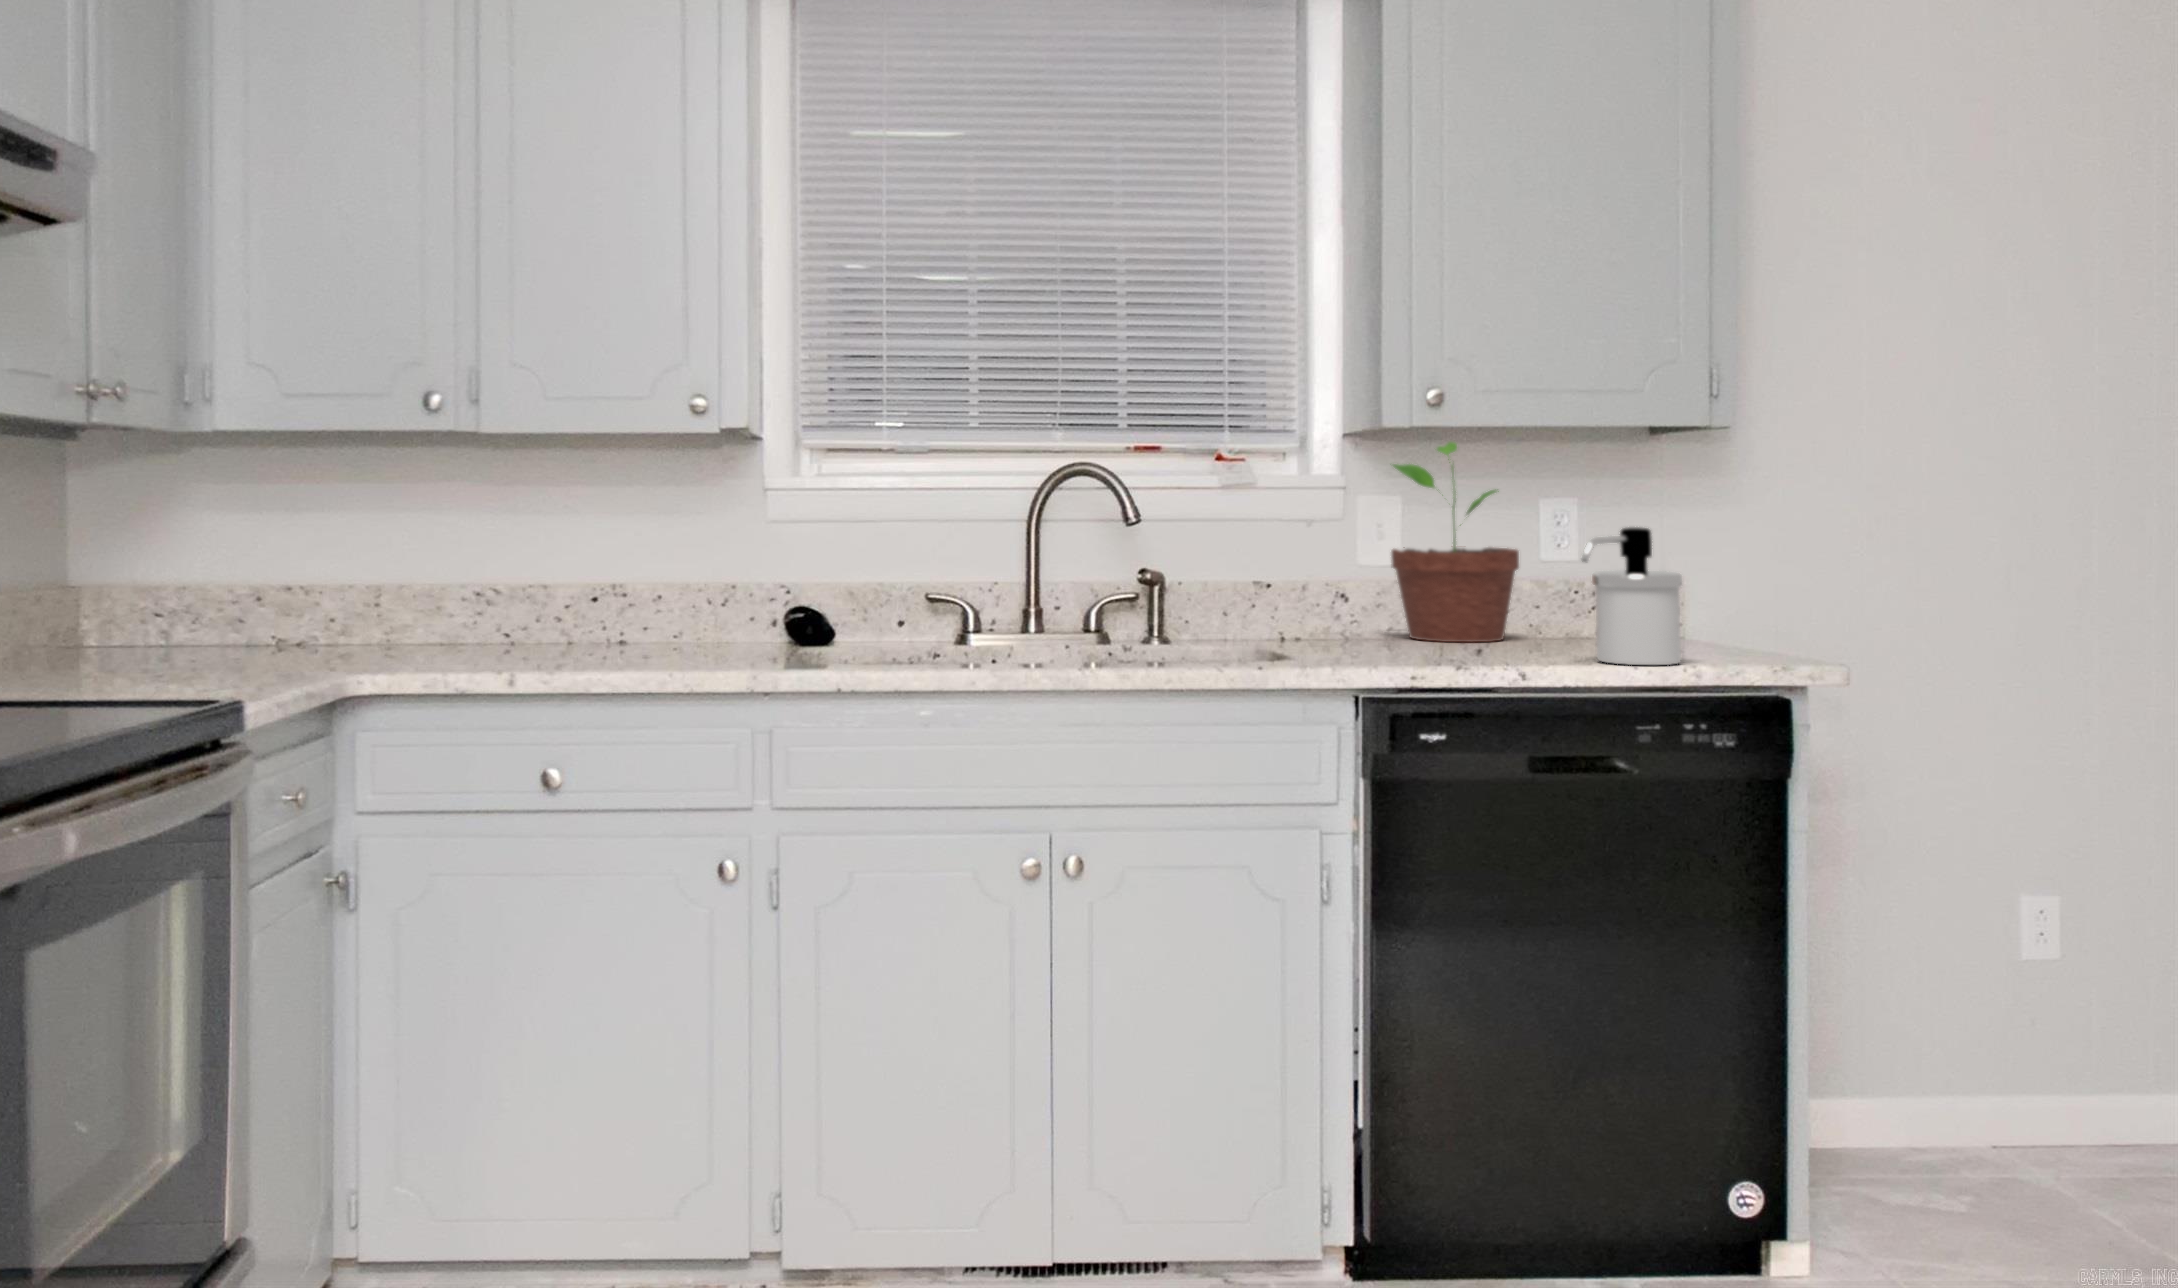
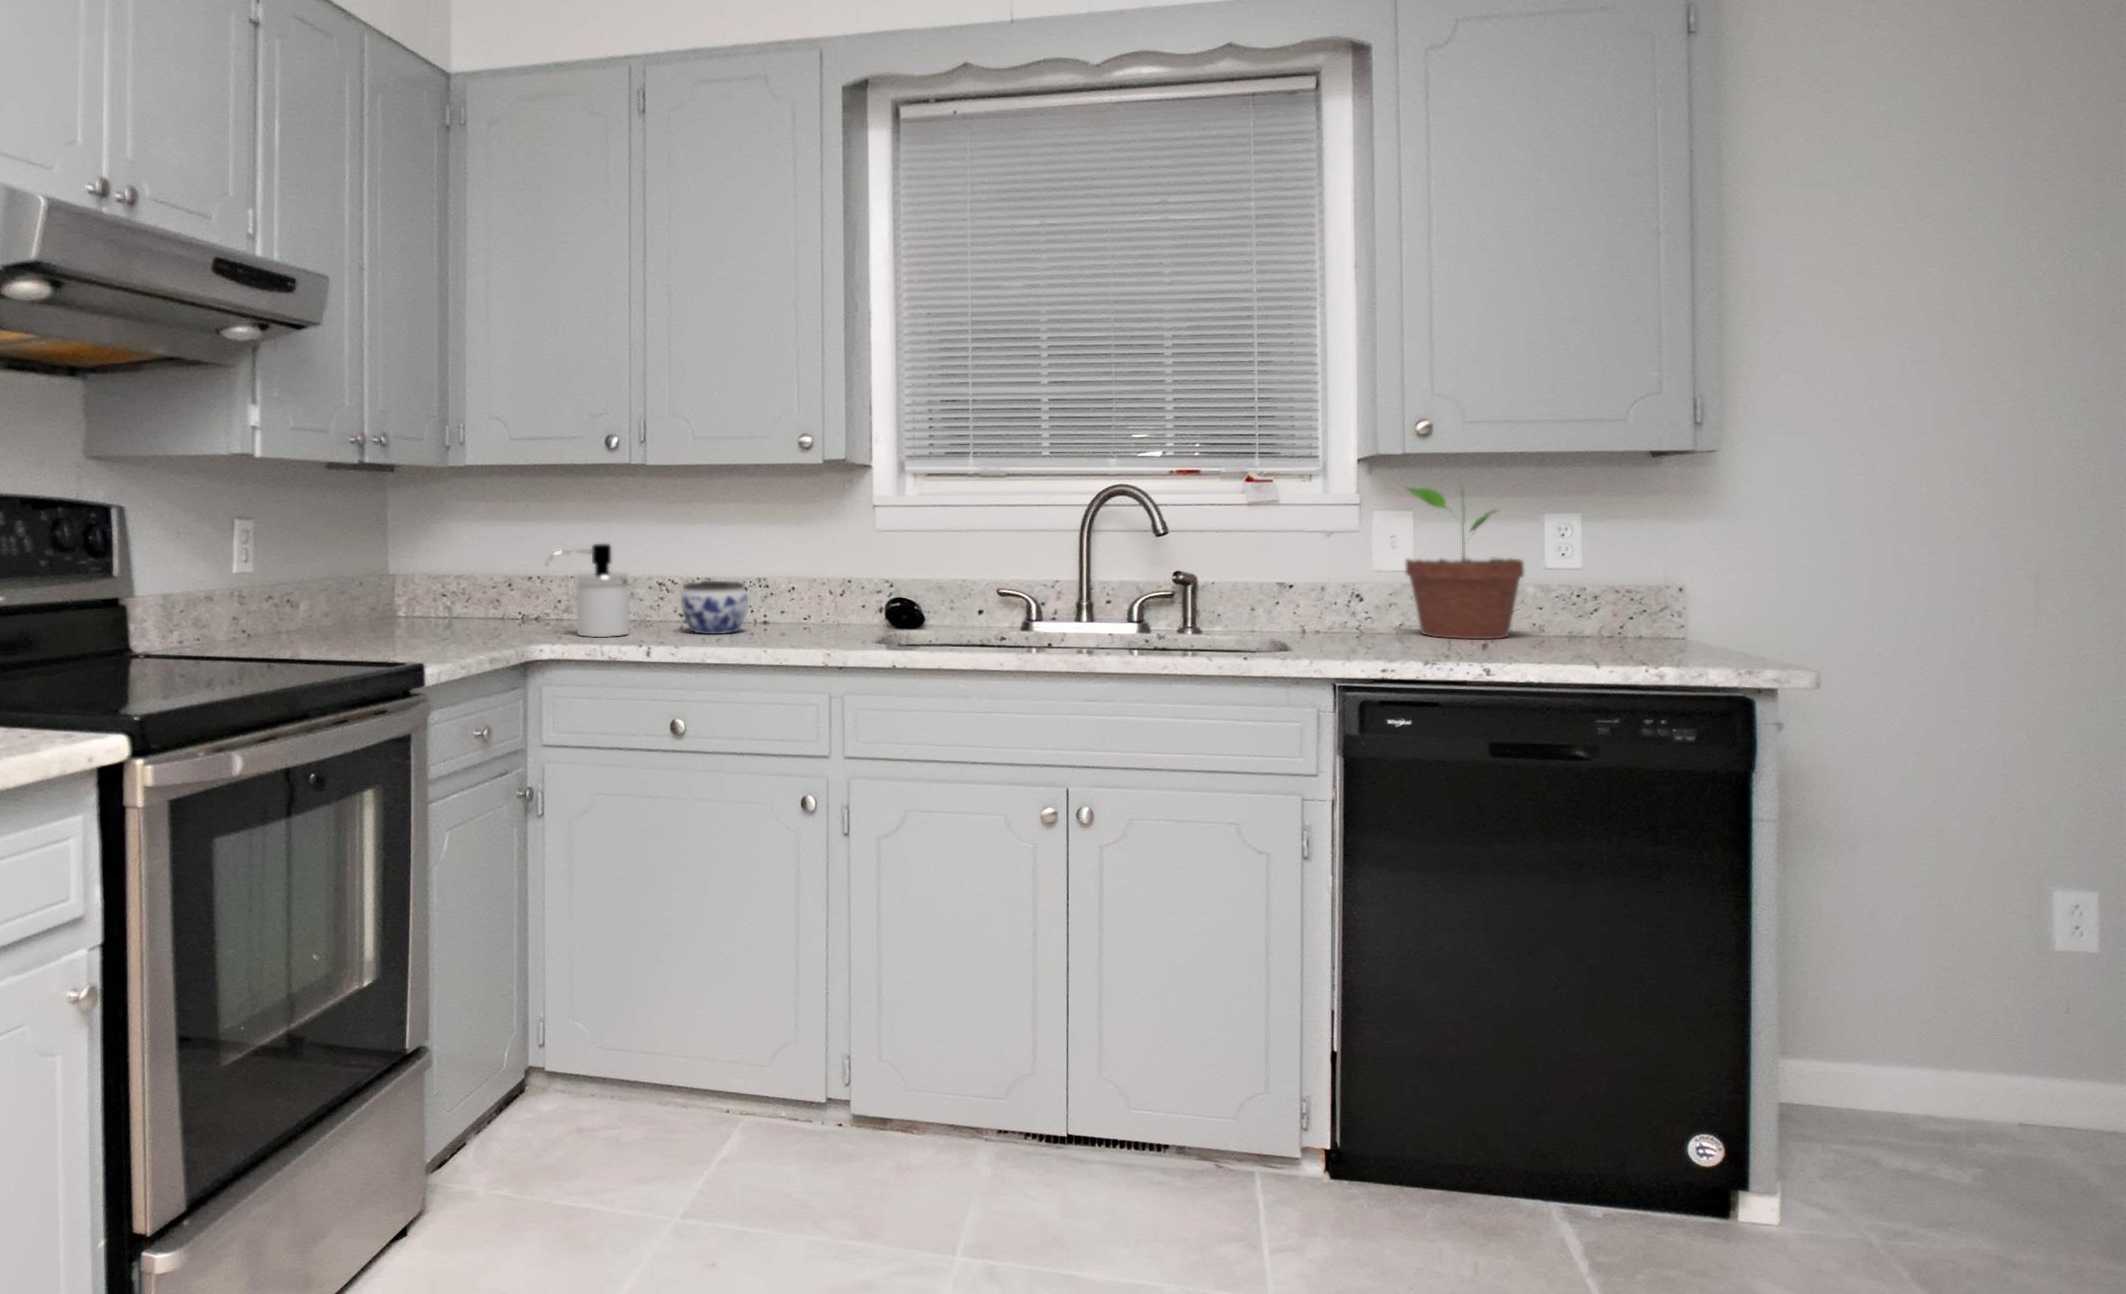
soap dispenser: present [1582,527,1682,665] -> present [545,544,630,637]
jar: none [524,583,613,653] -> present [681,581,748,634]

